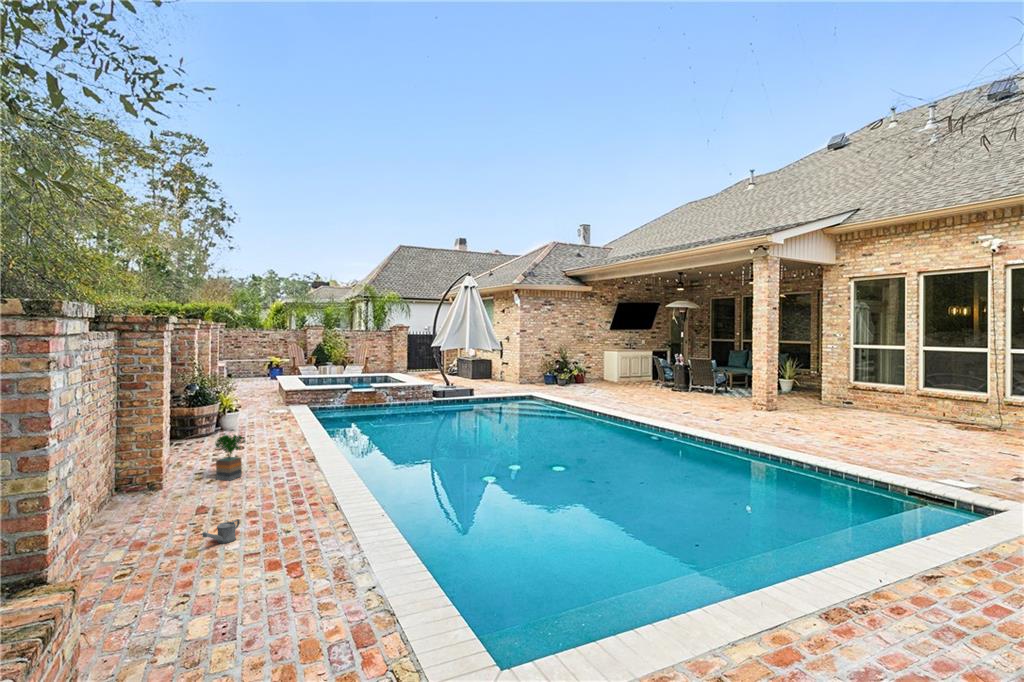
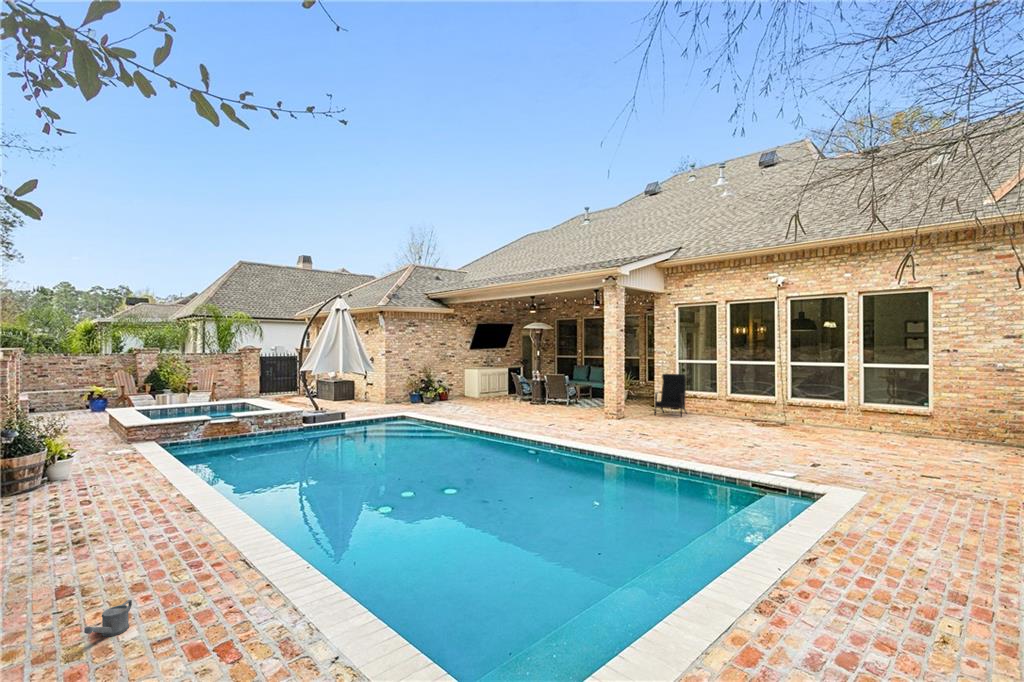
lounge chair: none [813,363,862,416] -> present [655,374,687,416]
potted tree: present [215,435,246,481] -> none [60,488,108,549]

